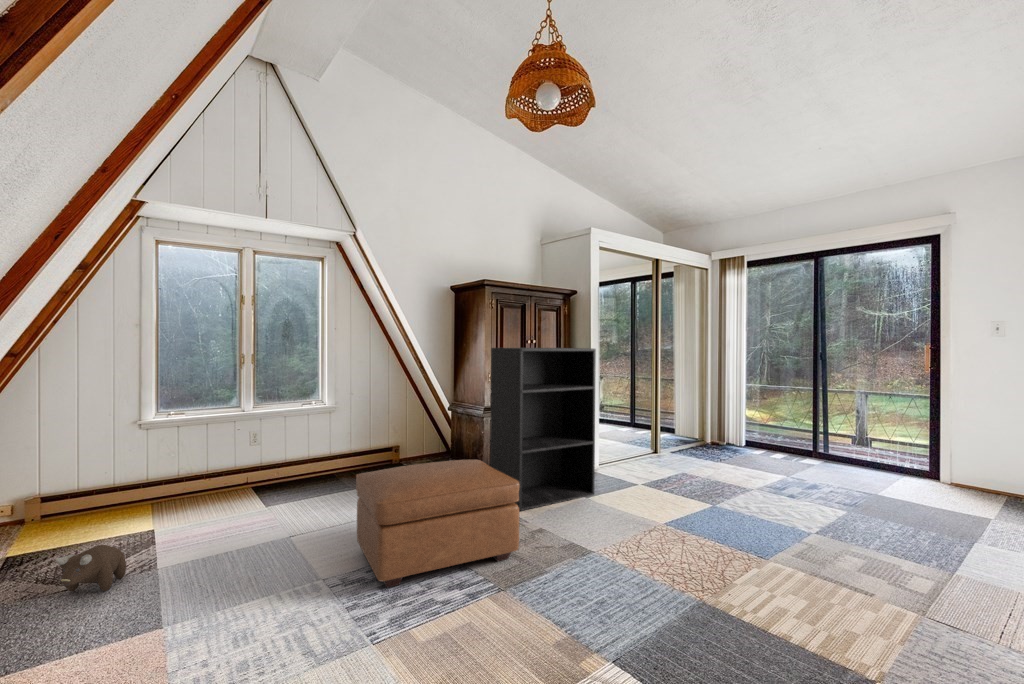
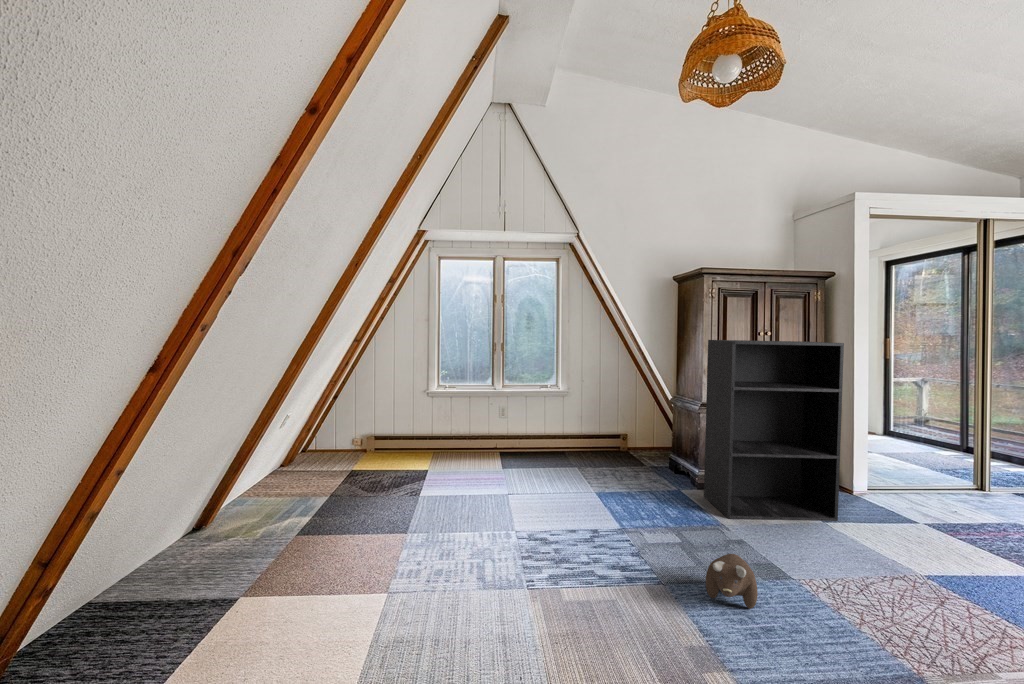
ottoman: present [356,460,519,588] -> none [551,449,700,559]
plush toy: present [56,545,126,592] -> present [706,554,758,609]

